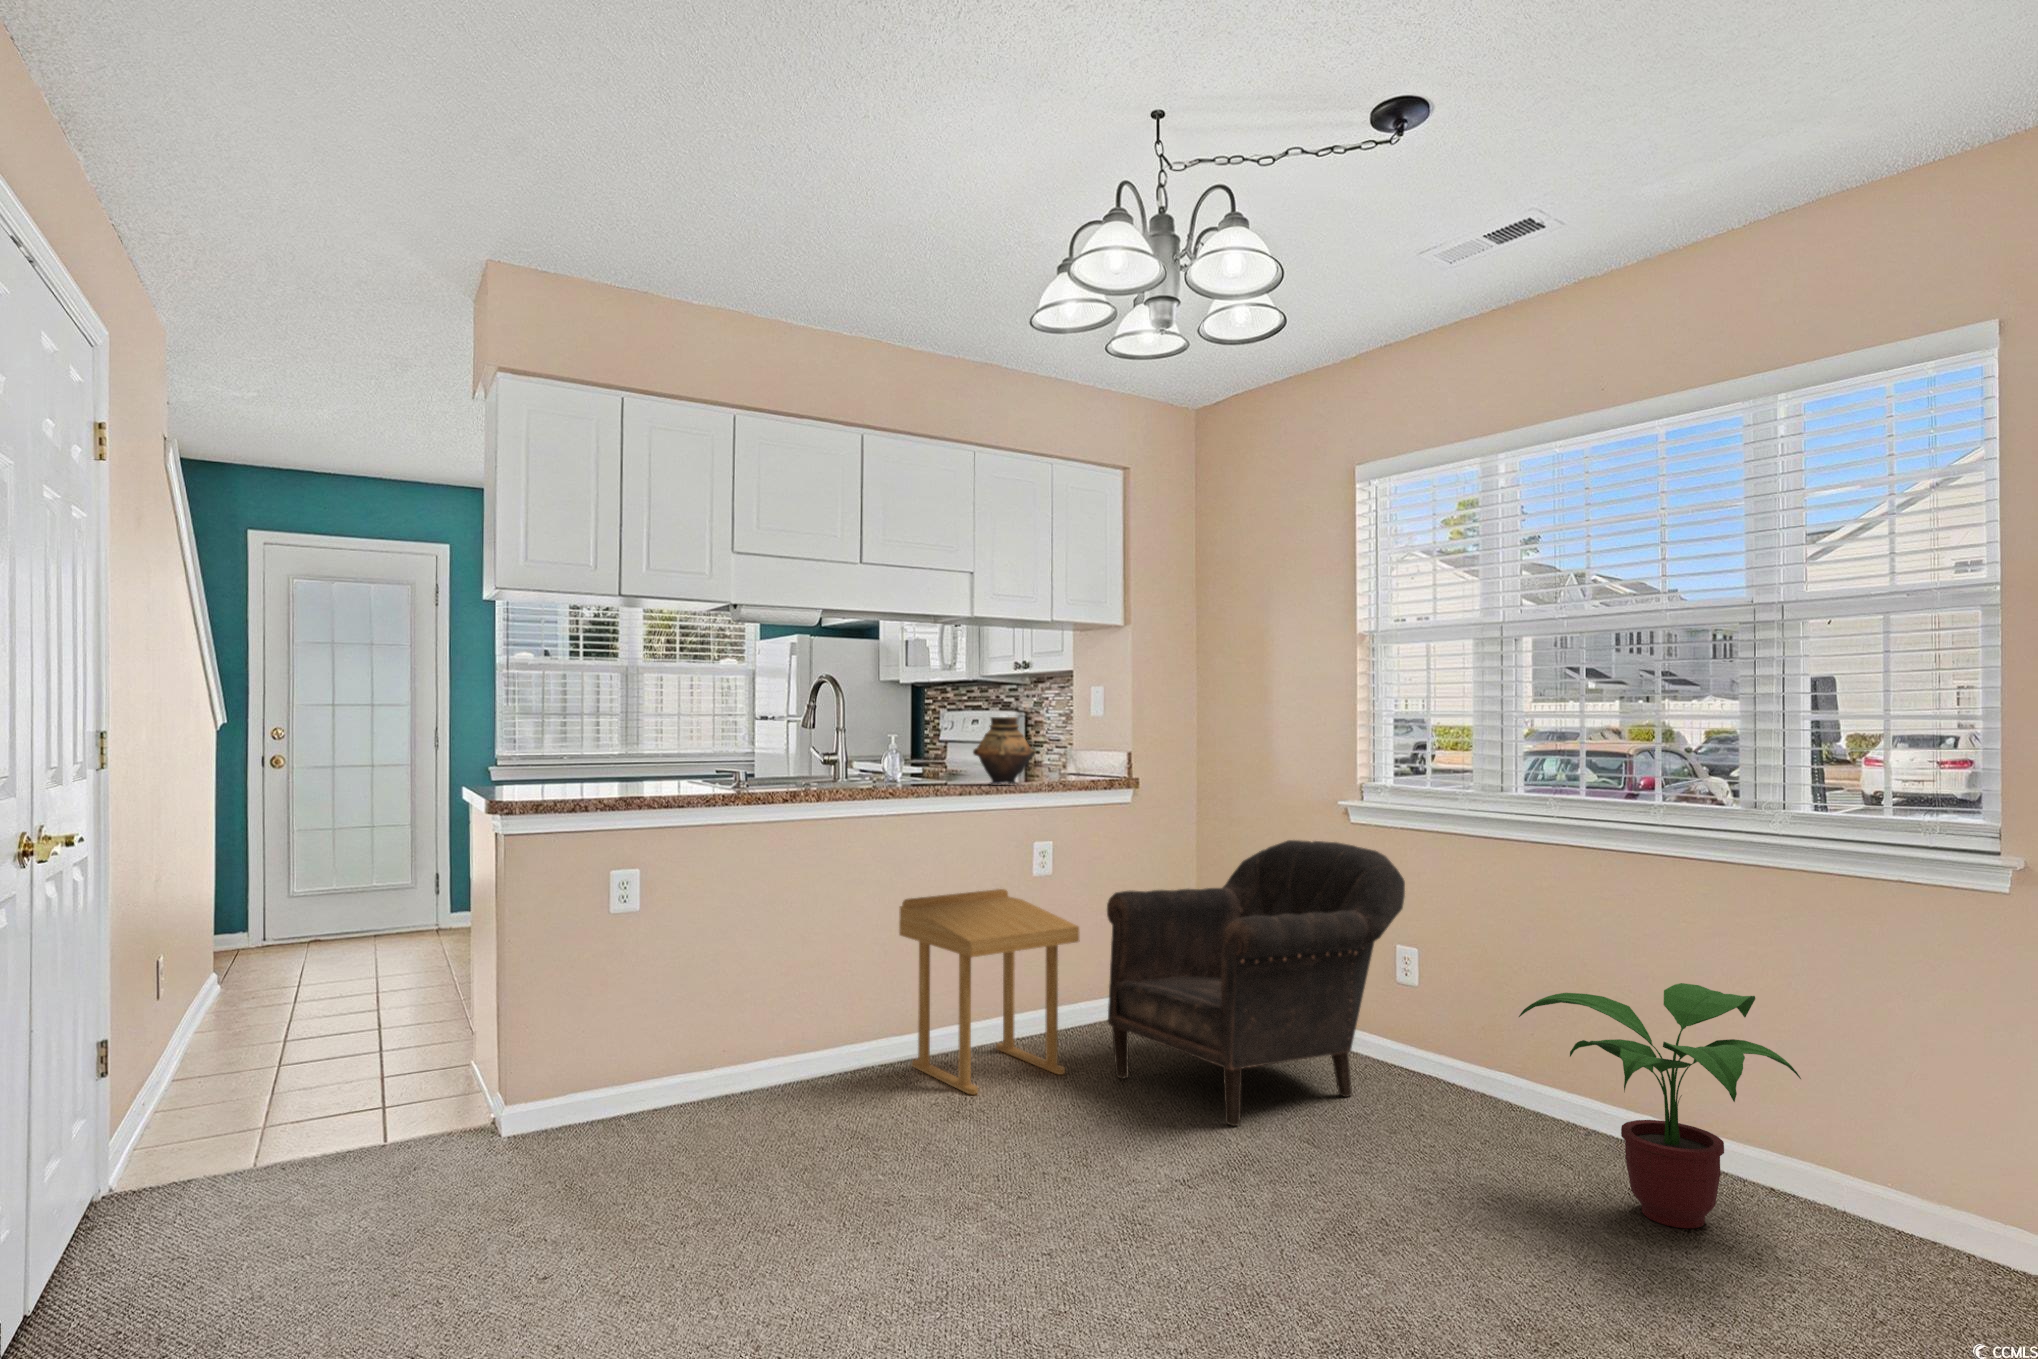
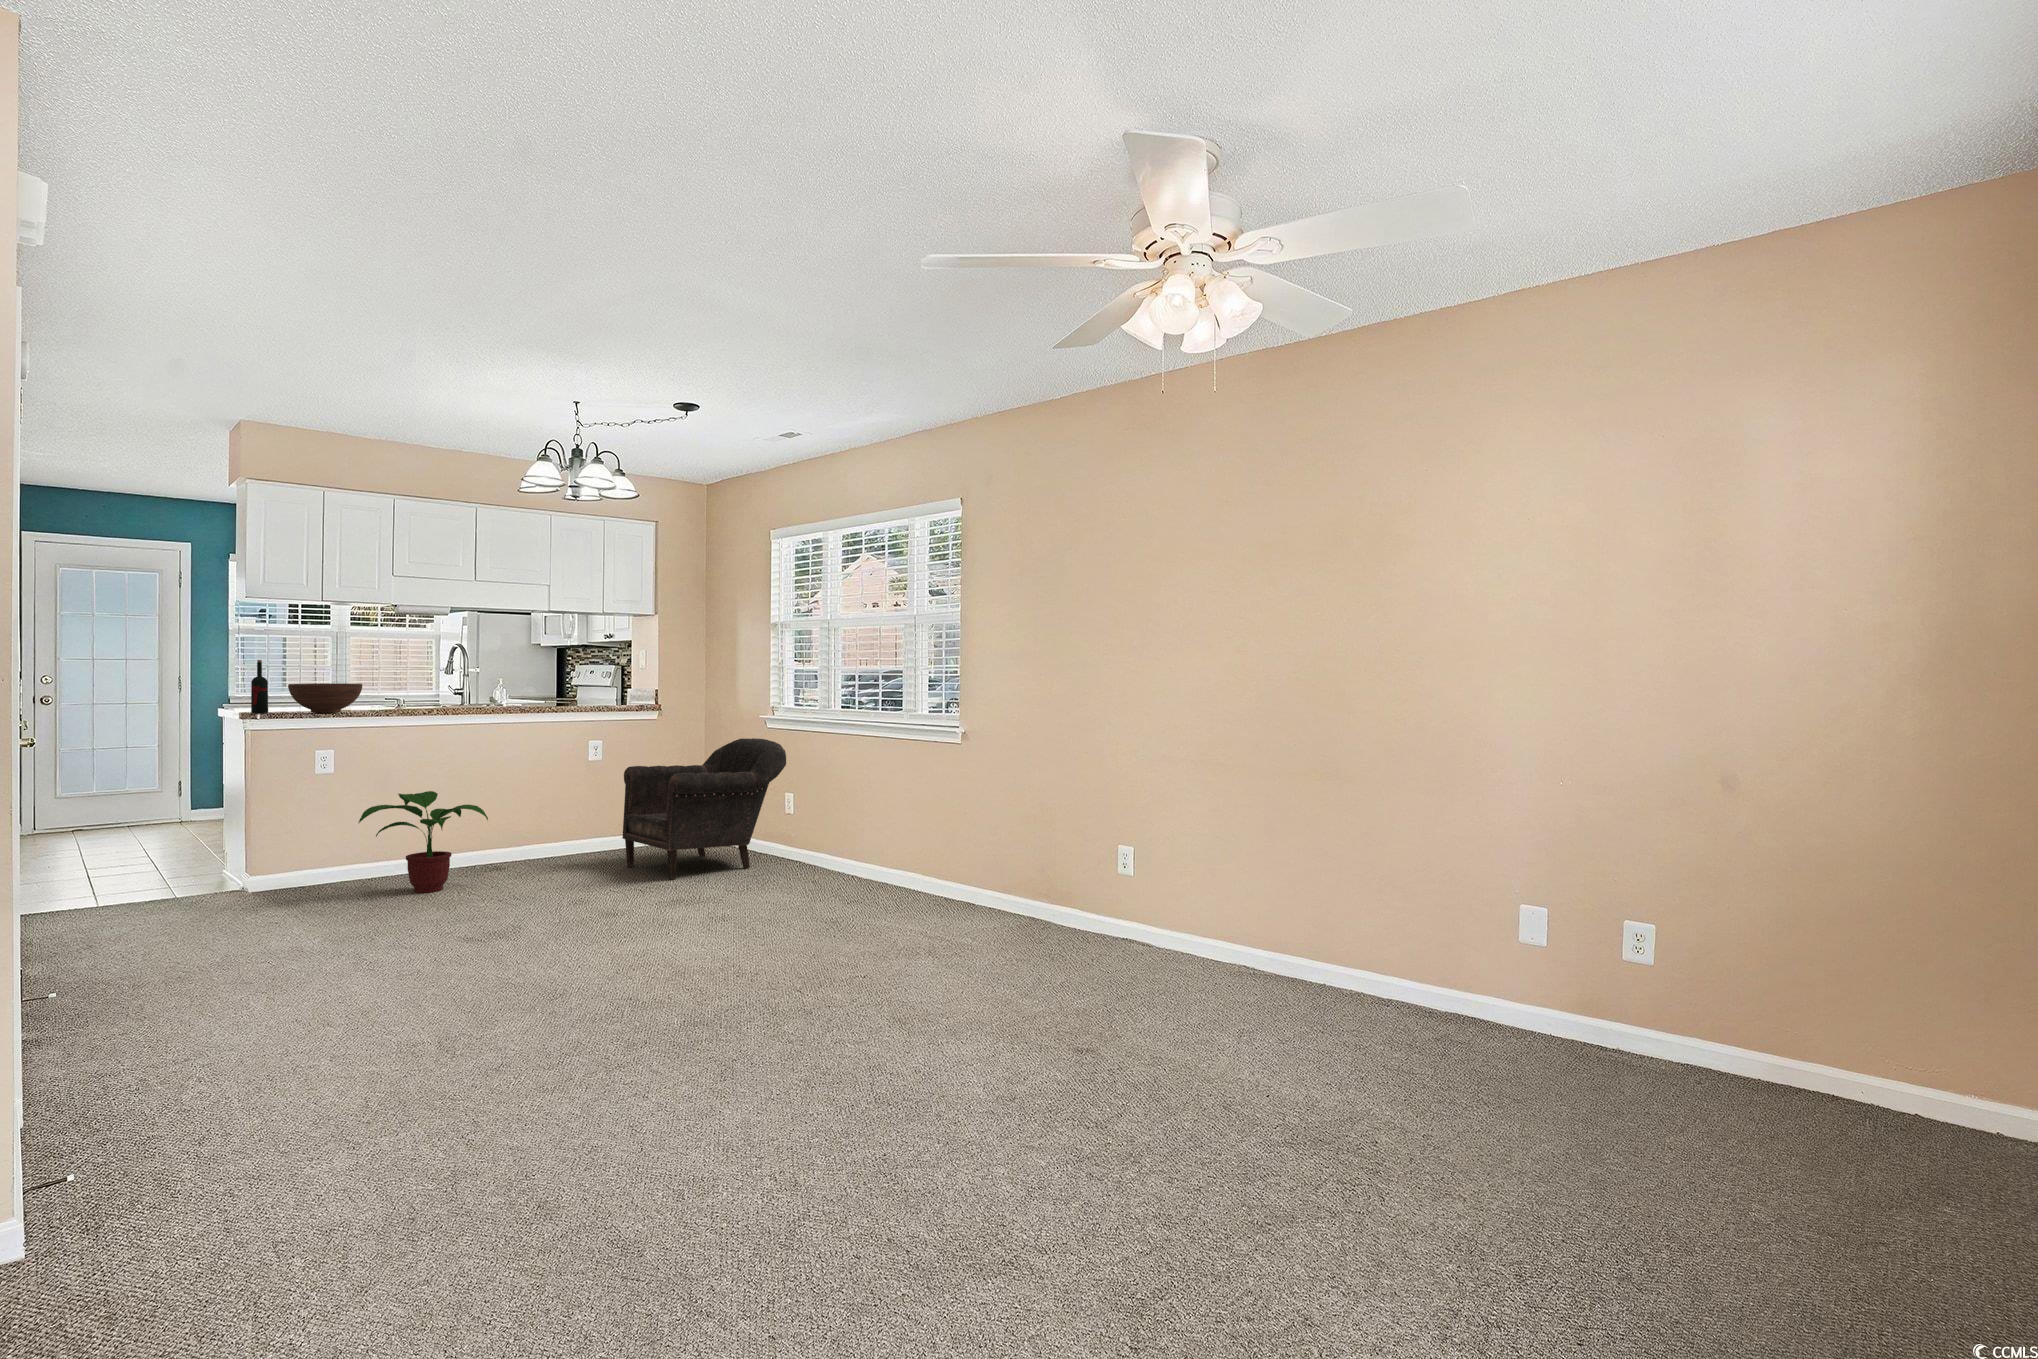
wine bottle: none [513,701,539,790] -> present [251,660,268,713]
vase: present [973,717,1035,784] -> none [556,670,596,709]
fruit bowl: none [570,740,682,791] -> present [288,683,362,713]
side table: present [899,889,1079,1094] -> none [502,769,607,875]
potted plant: present [1519,983,1801,1228] -> present [359,791,488,893]

